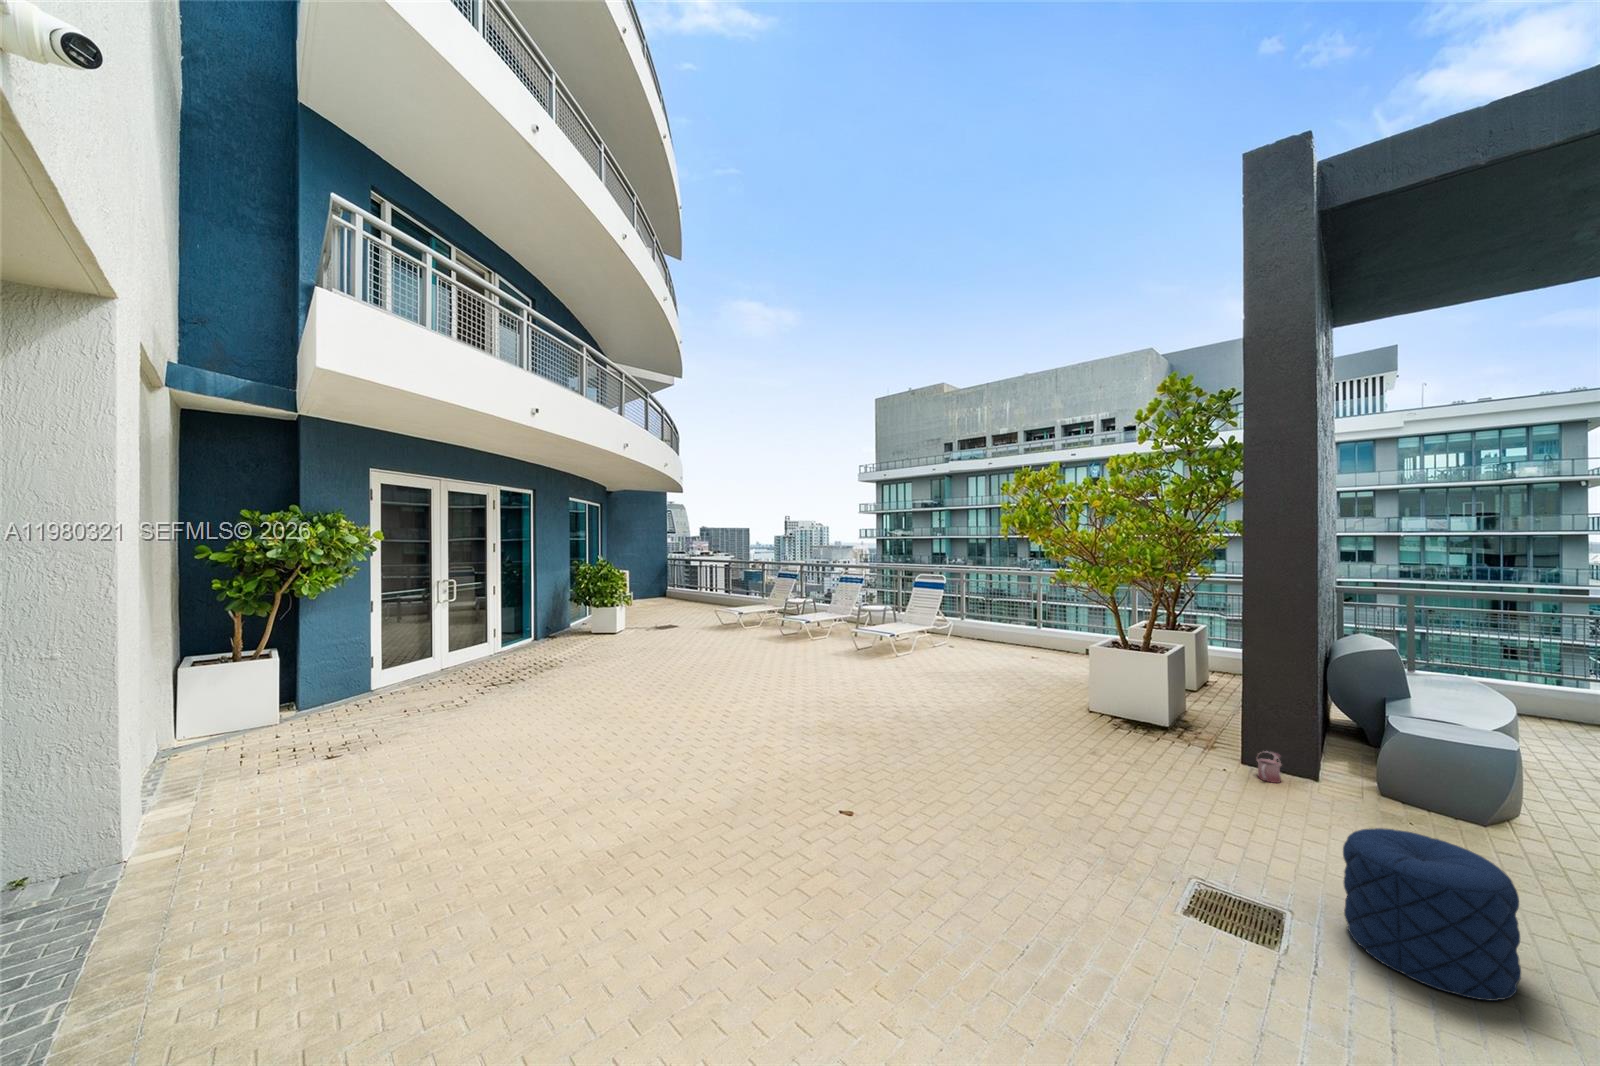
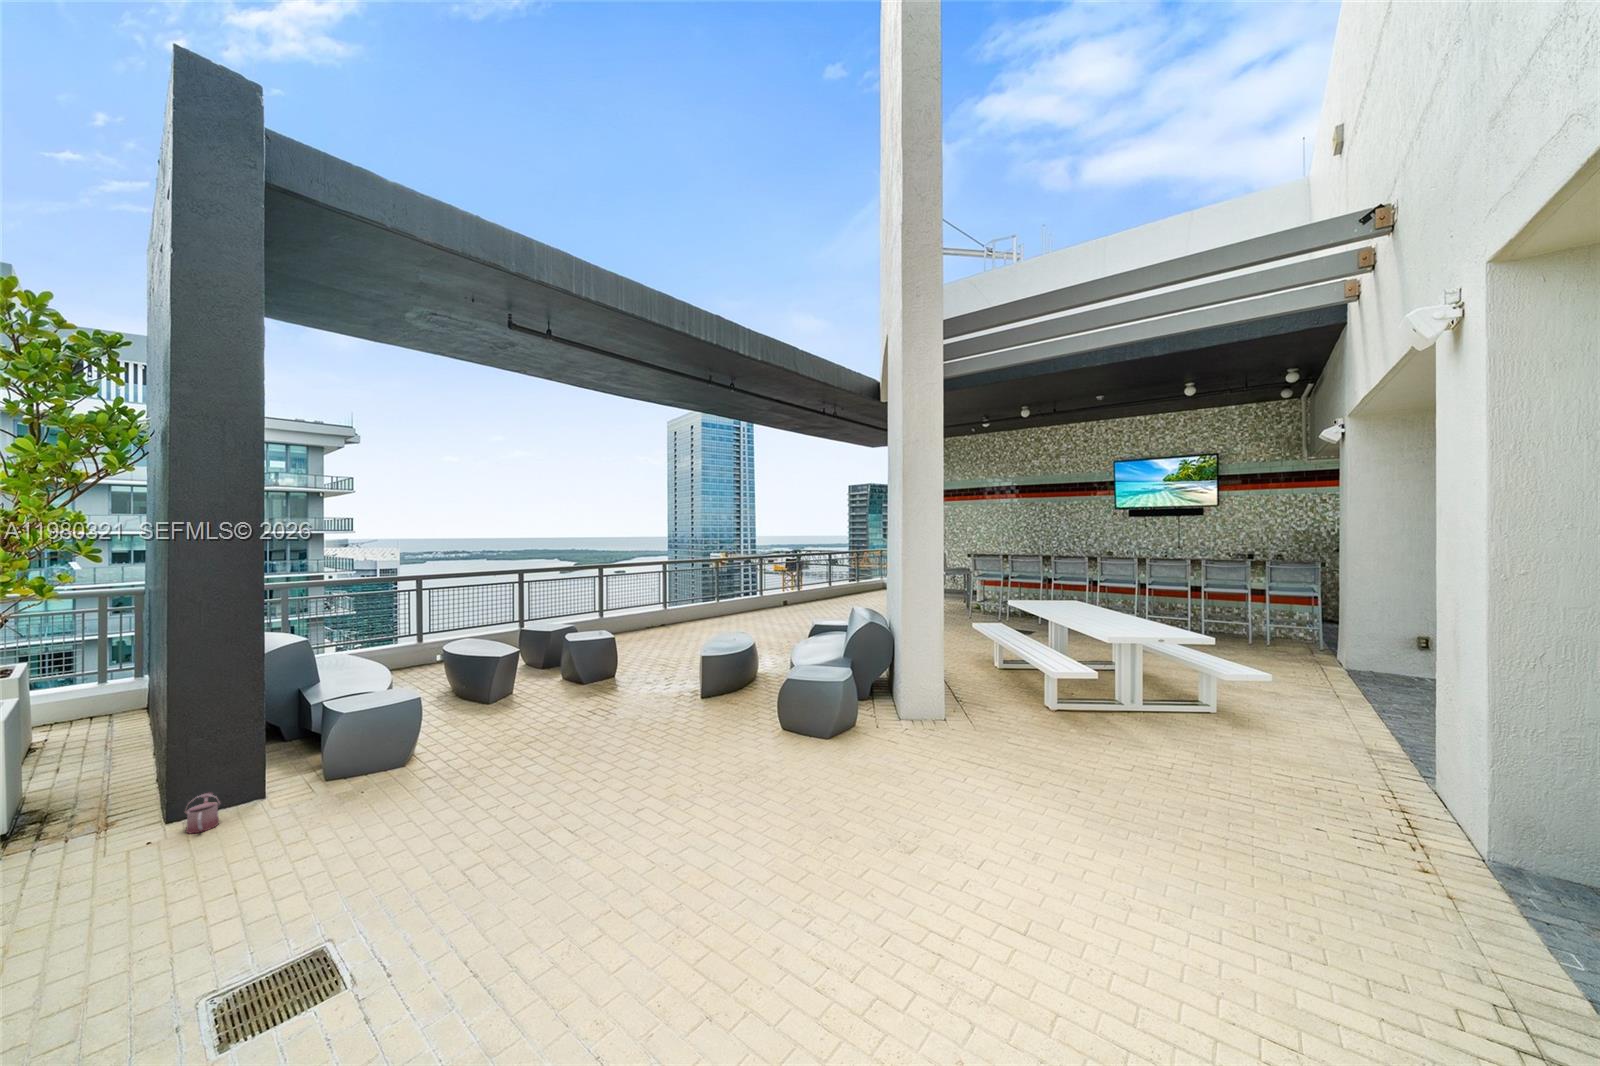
pouf: present [1343,828,1521,1001] -> none [376,782,493,920]

